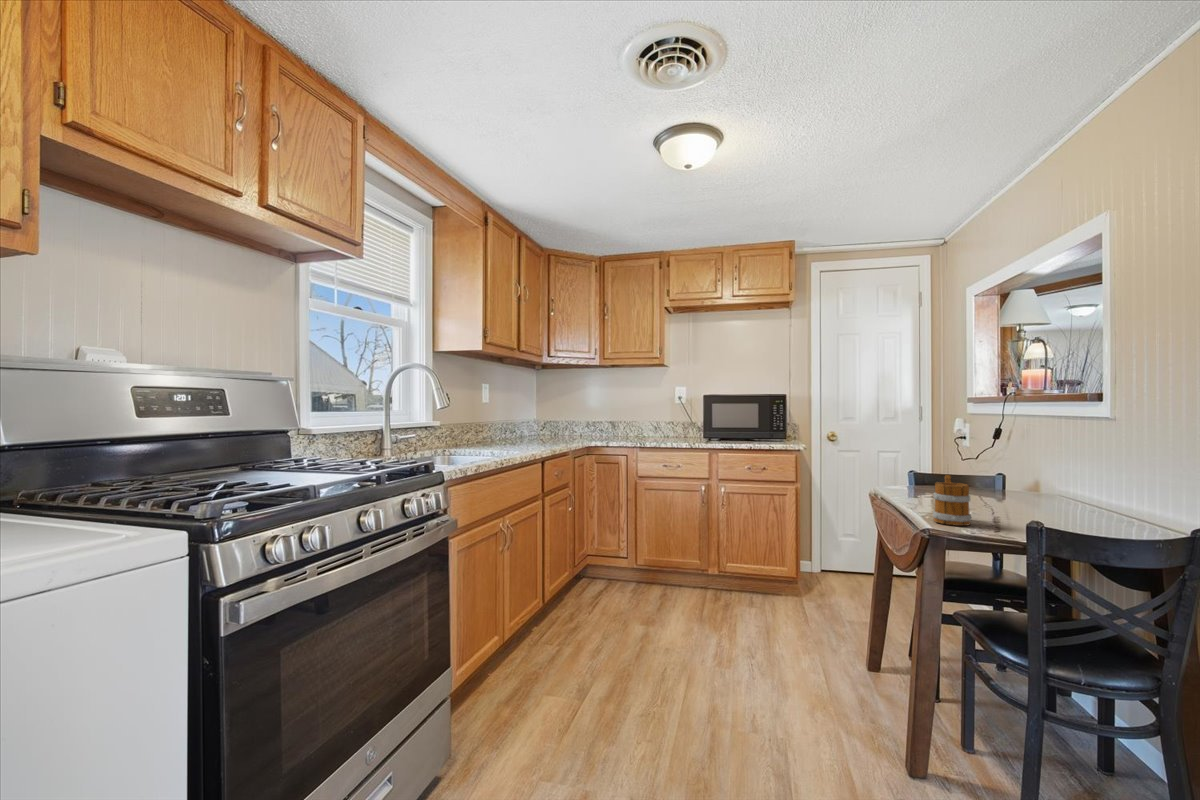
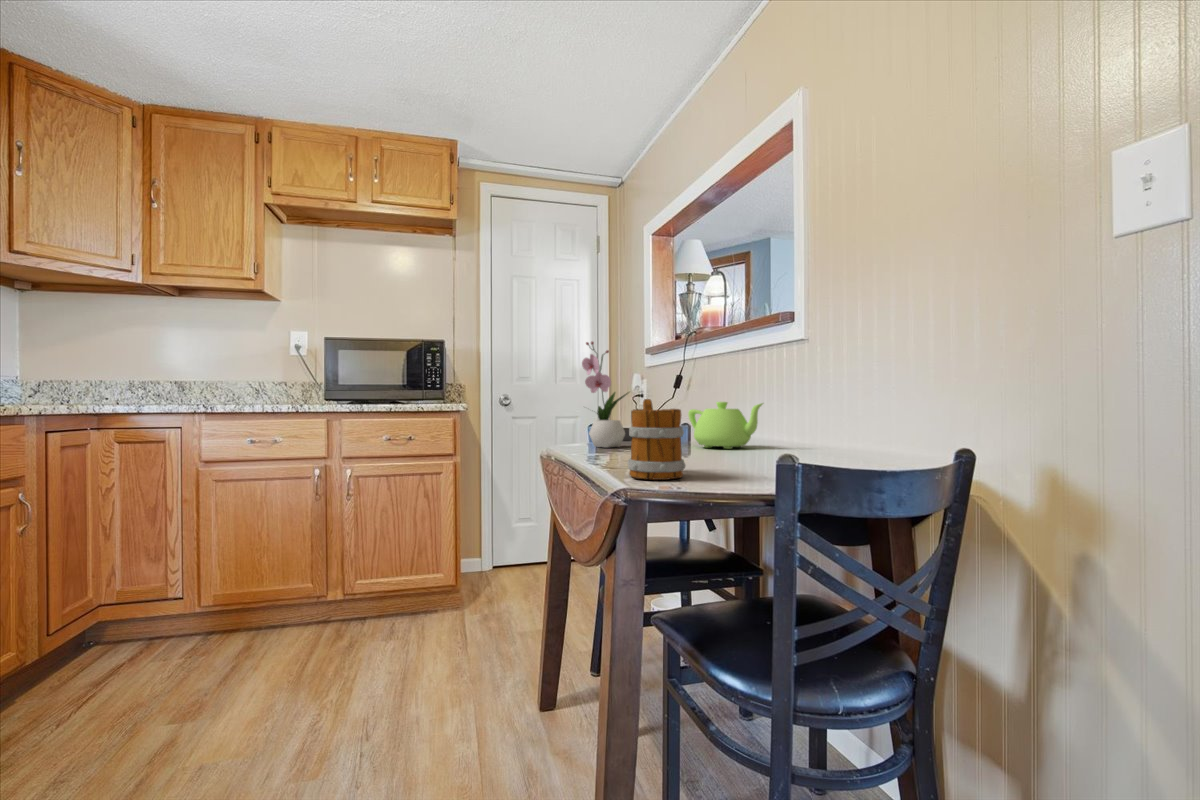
flower arrangement: none [903,415,945,493] -> present [582,342,628,447]
teapot: none [998,466,1067,504] -> present [688,402,763,449]

